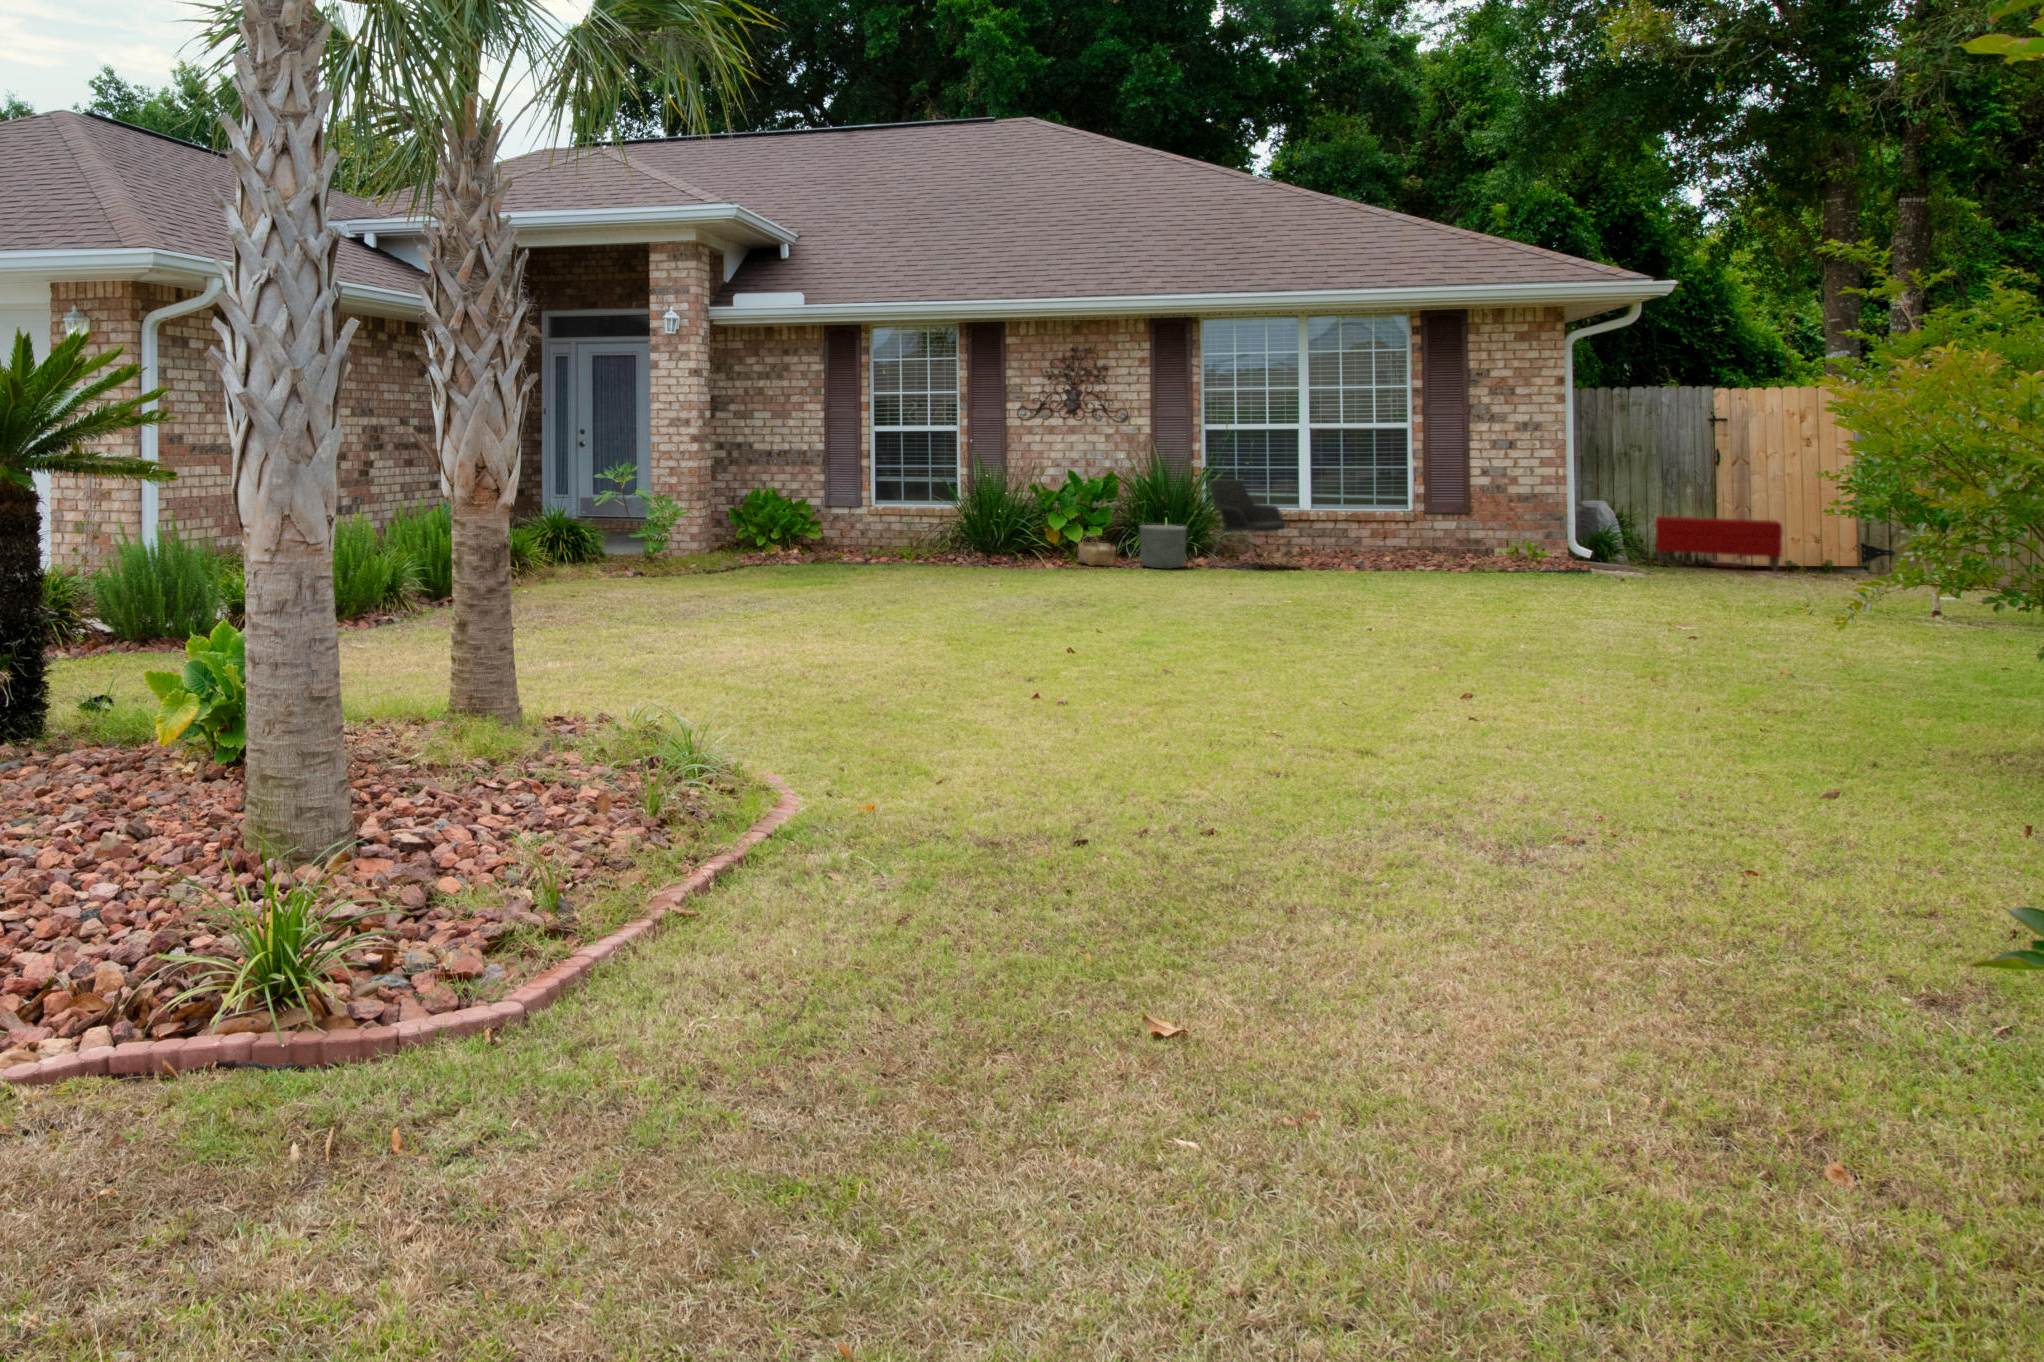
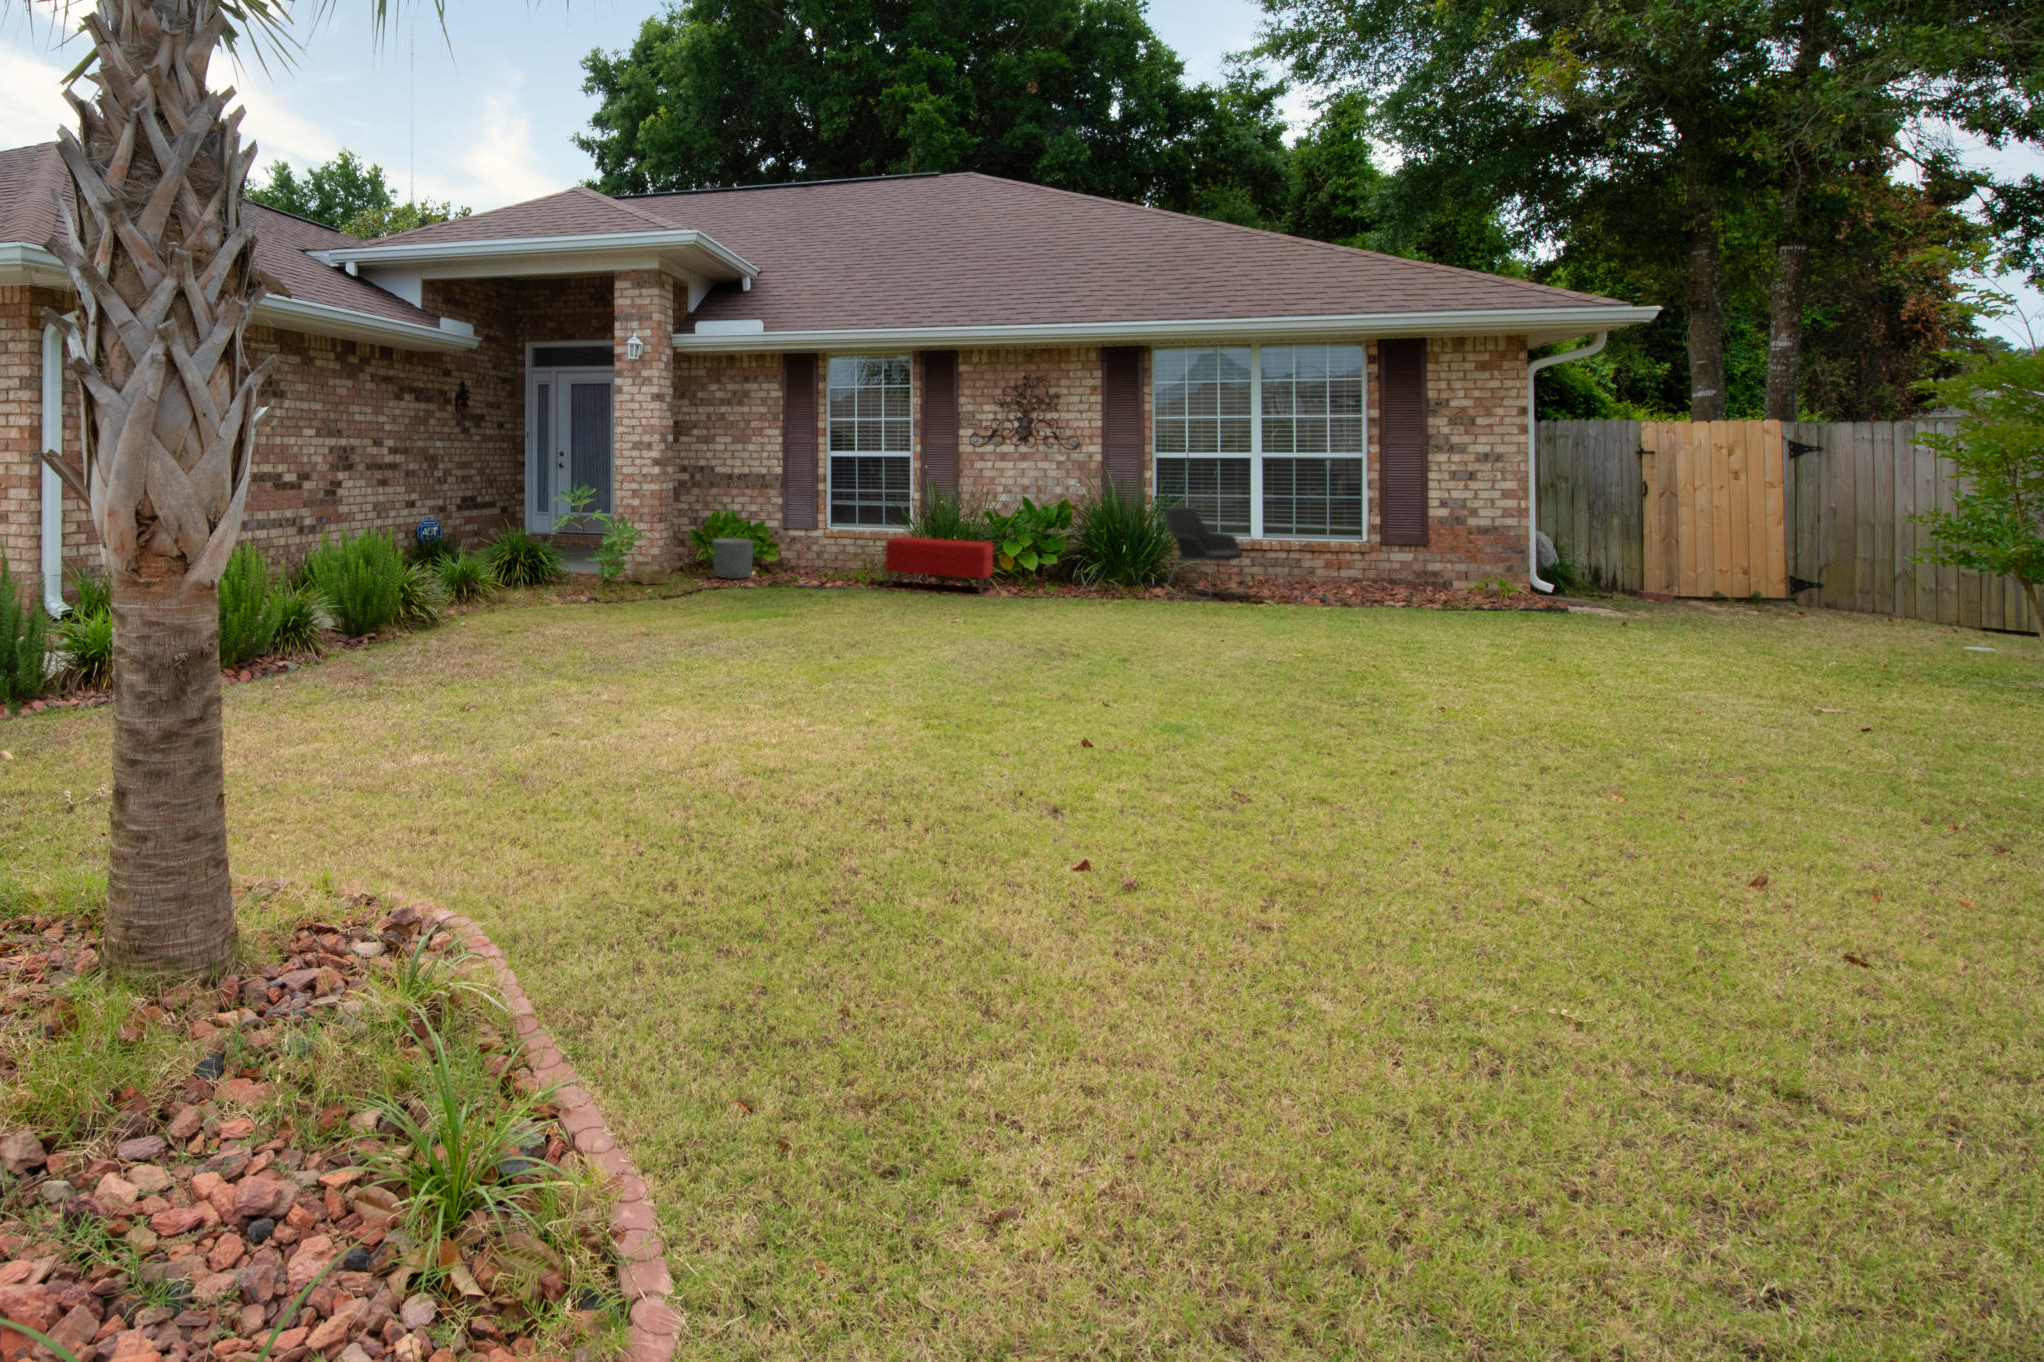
bench: present [1655,516,1783,572] -> present [885,537,993,593]
planter: present [1140,525,1186,569] -> present [713,538,753,579]
woven basket: present [1079,536,1116,566] -> present [631,557,667,585]

